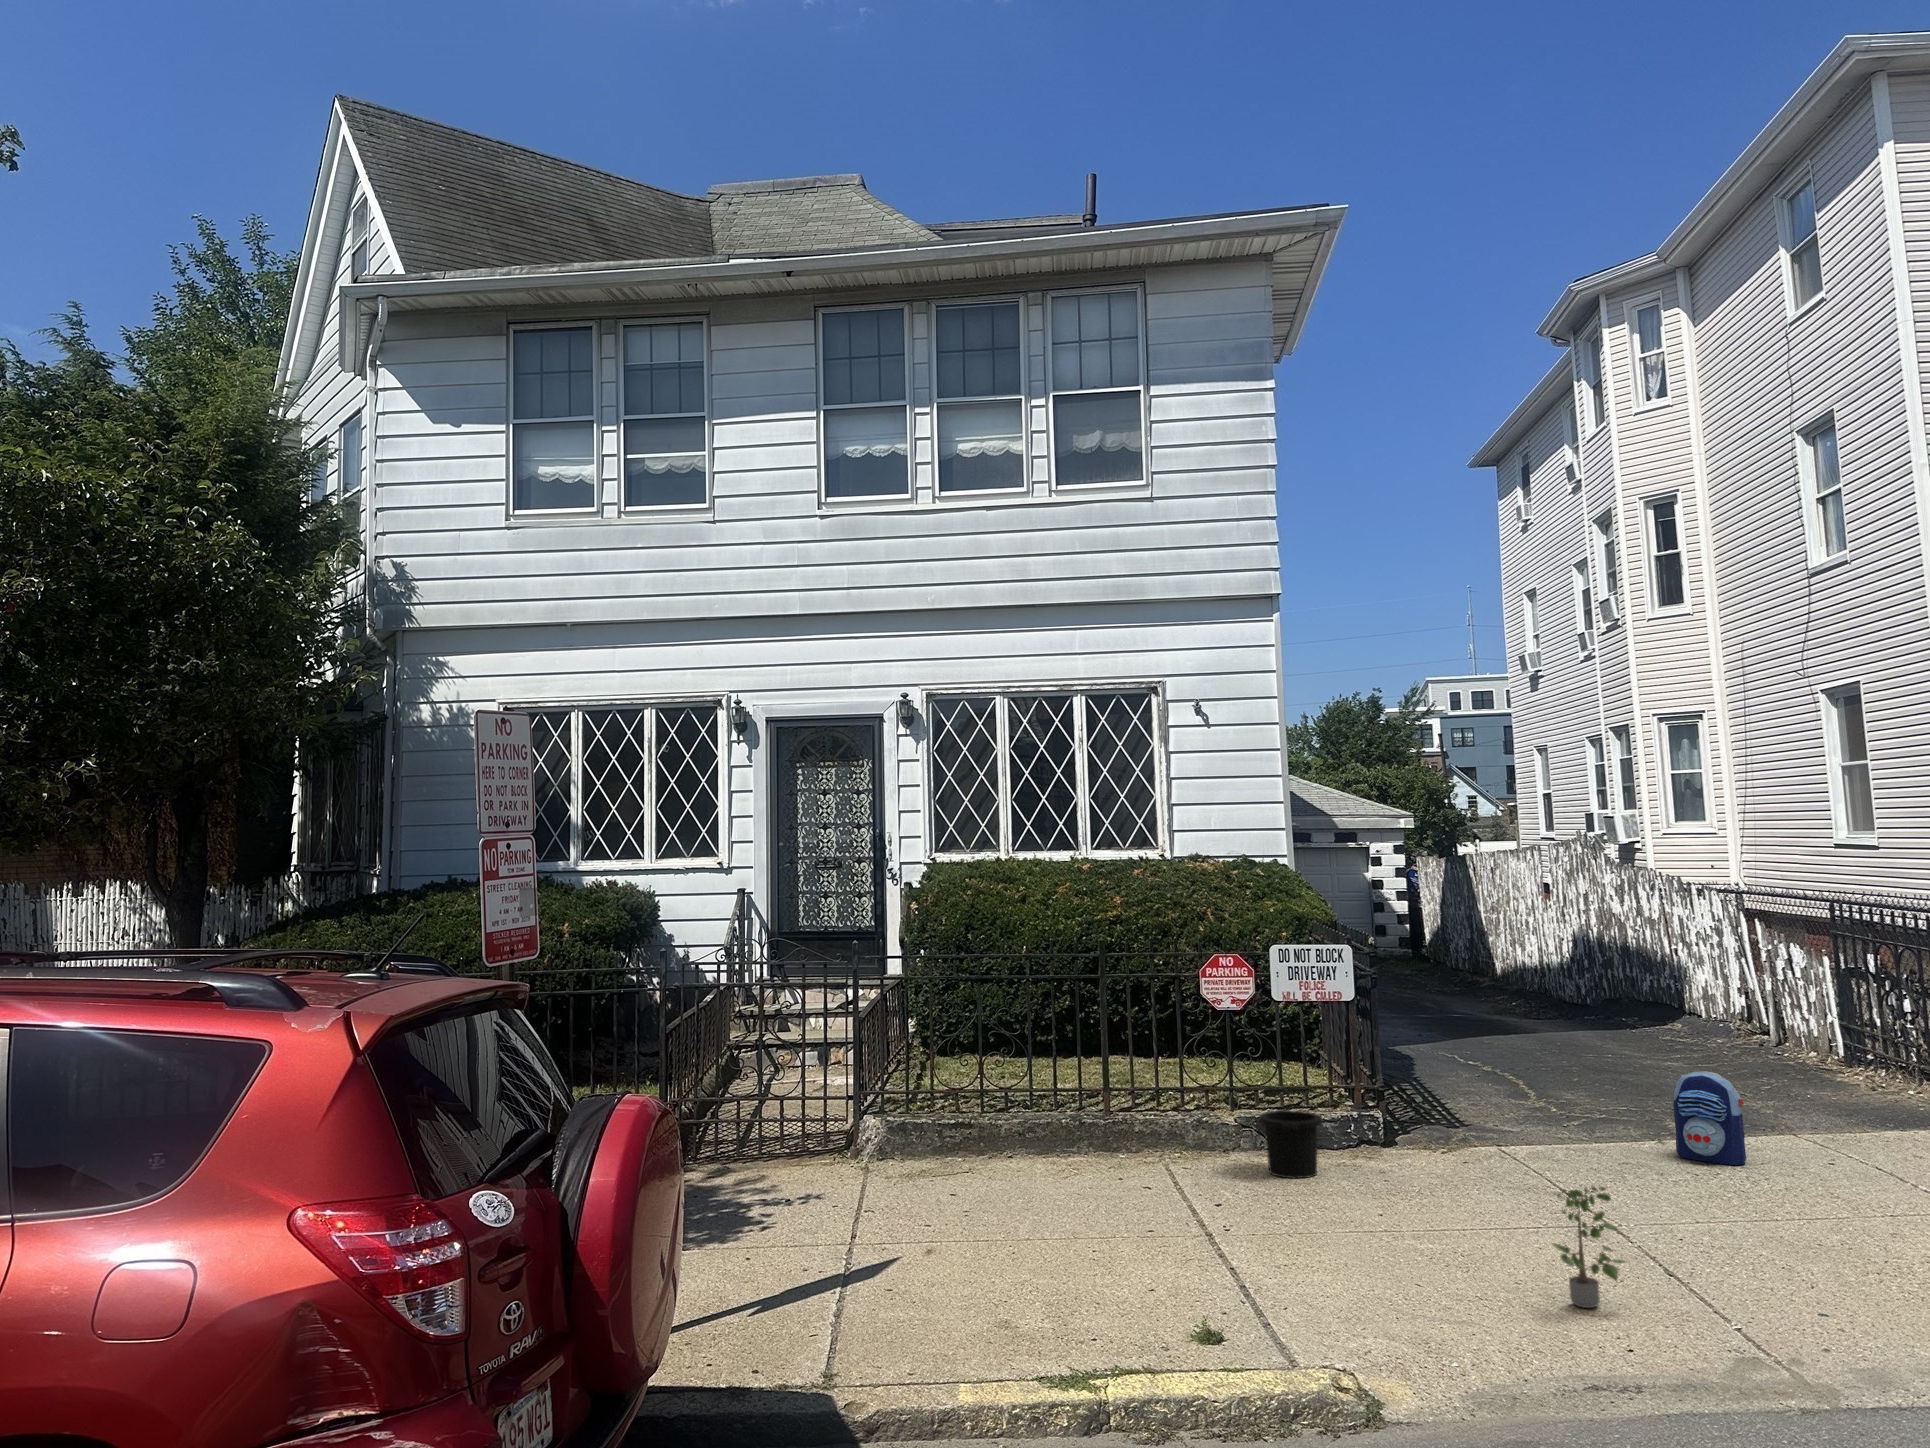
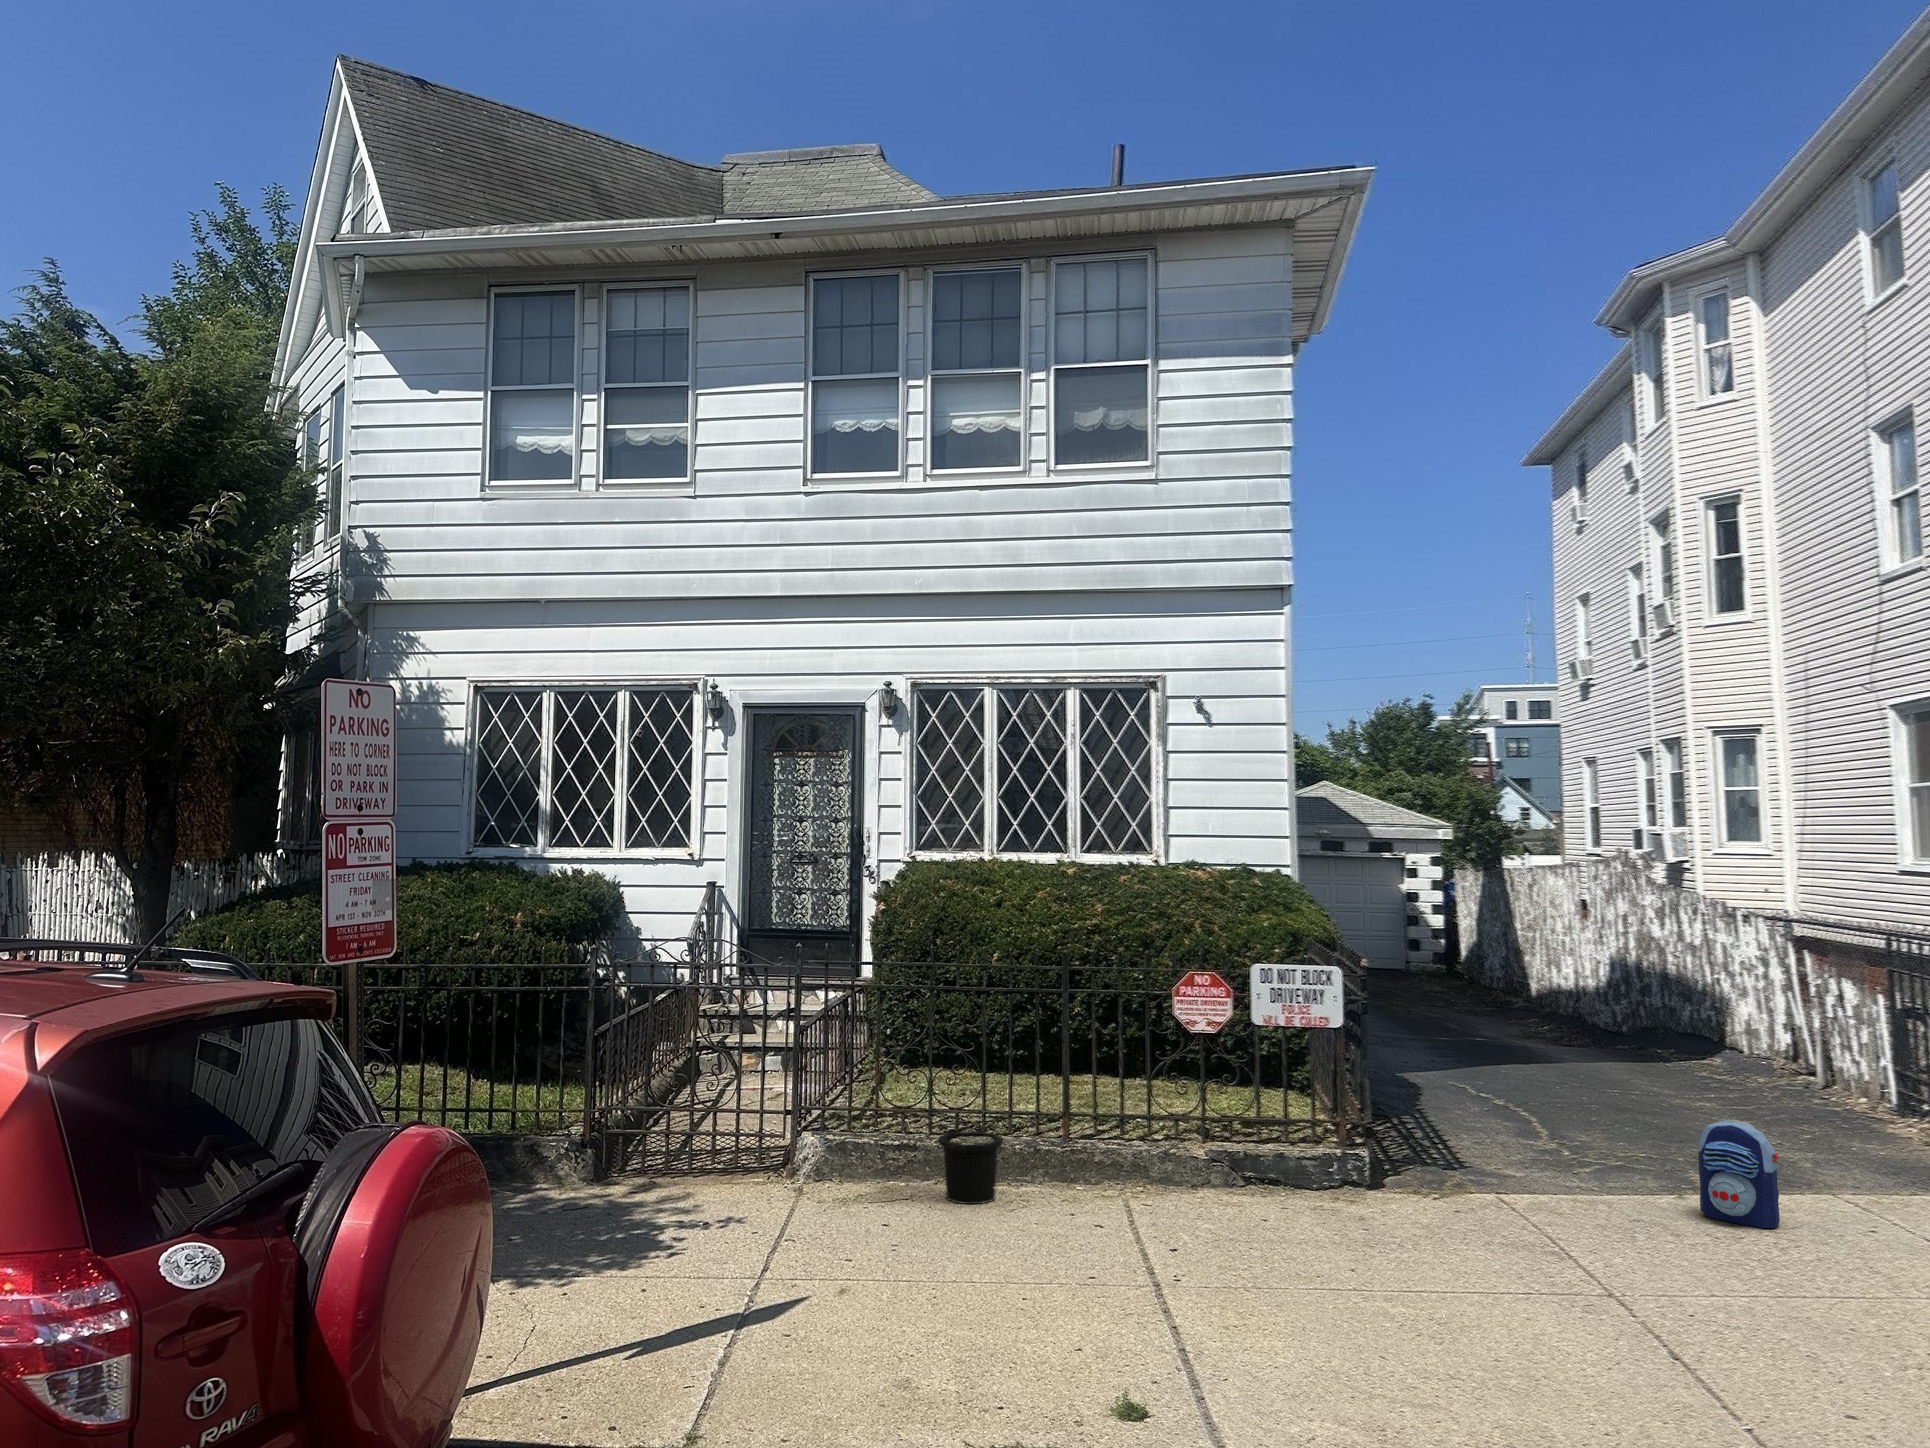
trash can: present [1259,1110,1322,1178] -> present [938,1131,1003,1204]
potted plant: present [1553,1185,1625,1308] -> none [1536,1258,1628,1407]

